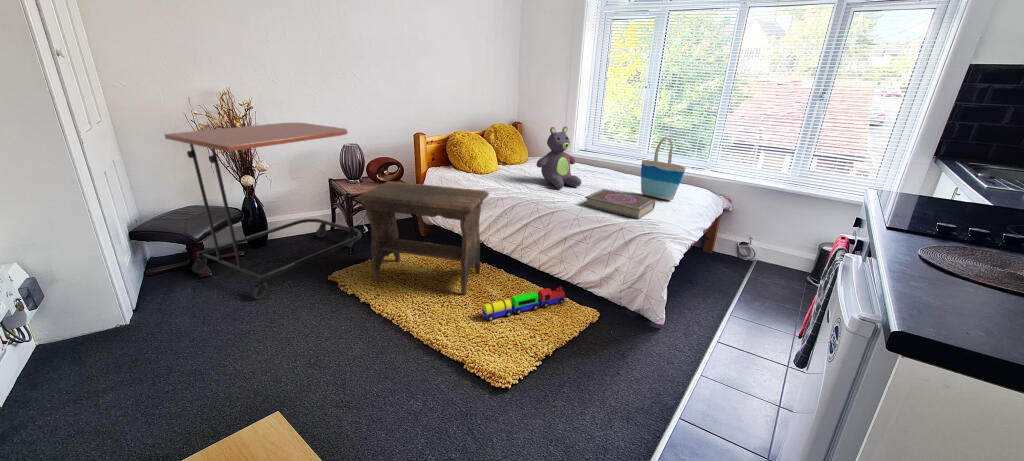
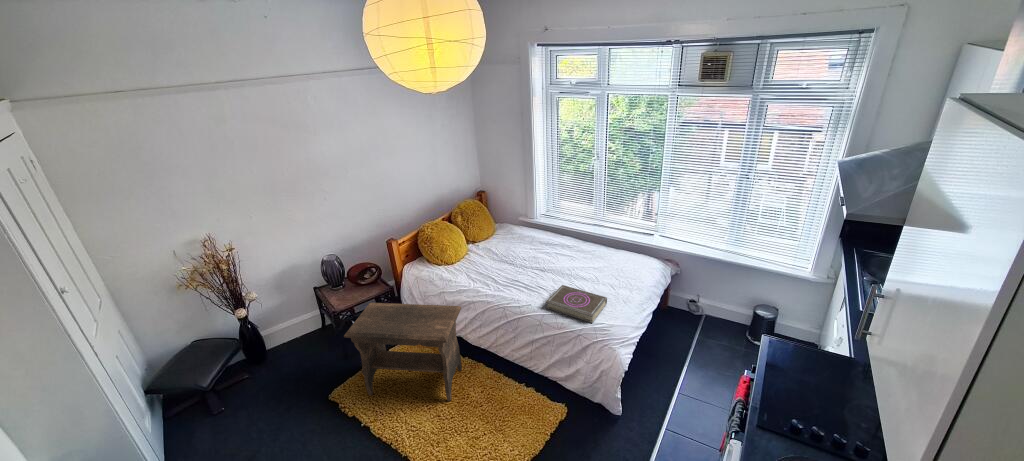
side table: present [165,123,361,299] -> none [163,251,351,437]
stuffed bear: present [537,127,581,189] -> none [502,226,543,284]
tote bag: present [641,138,686,200] -> none [594,235,631,287]
toy train: present [482,286,565,321] -> none [466,385,538,432]

